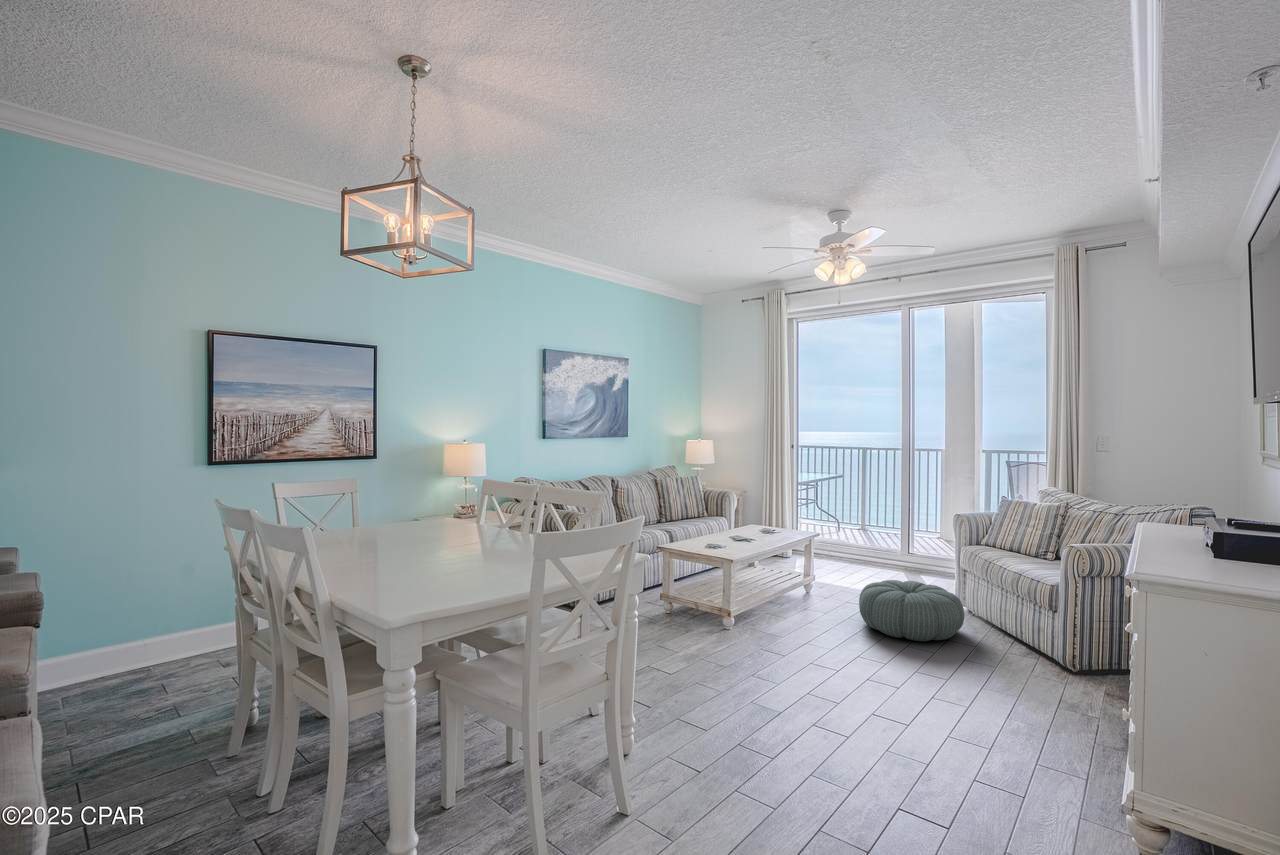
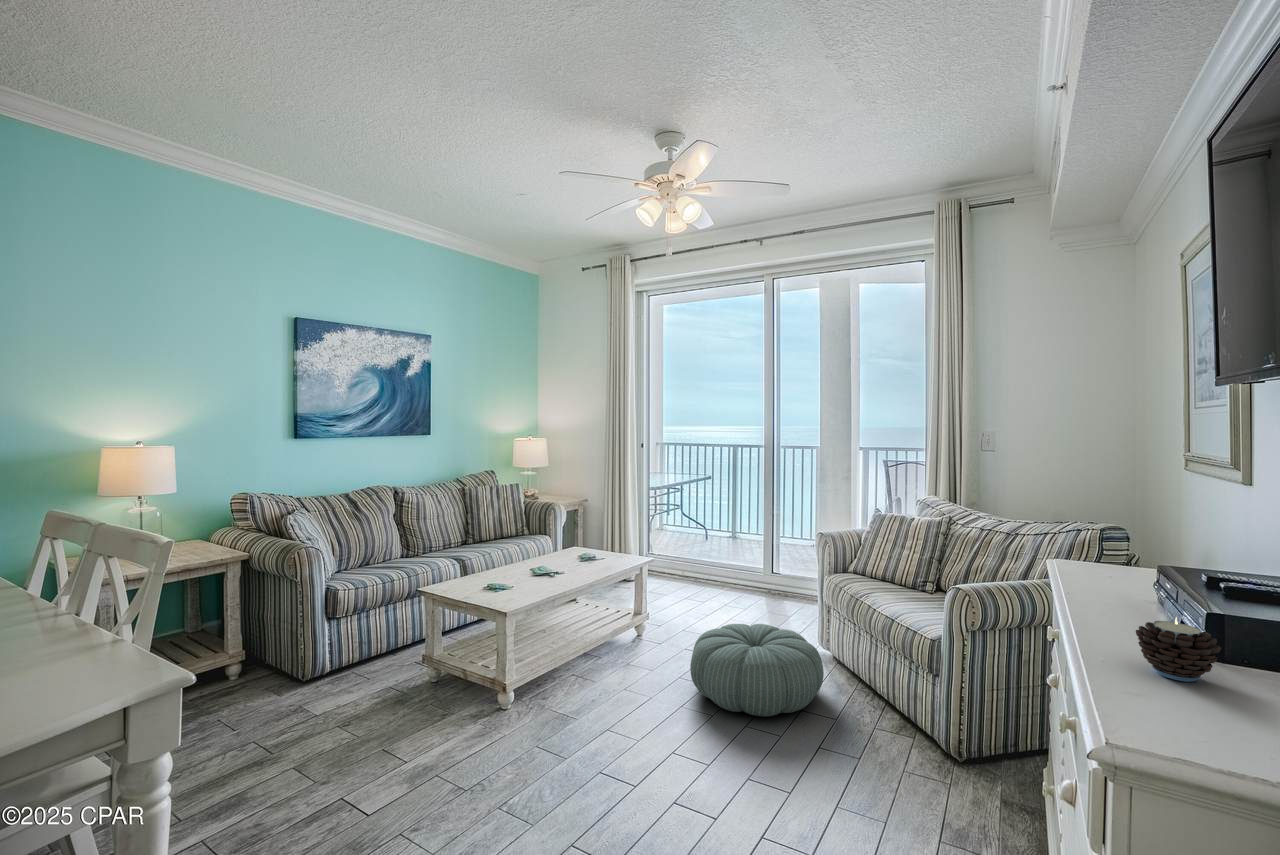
candle: none [1168,529,1212,560] -> present [1136,617,1221,682]

